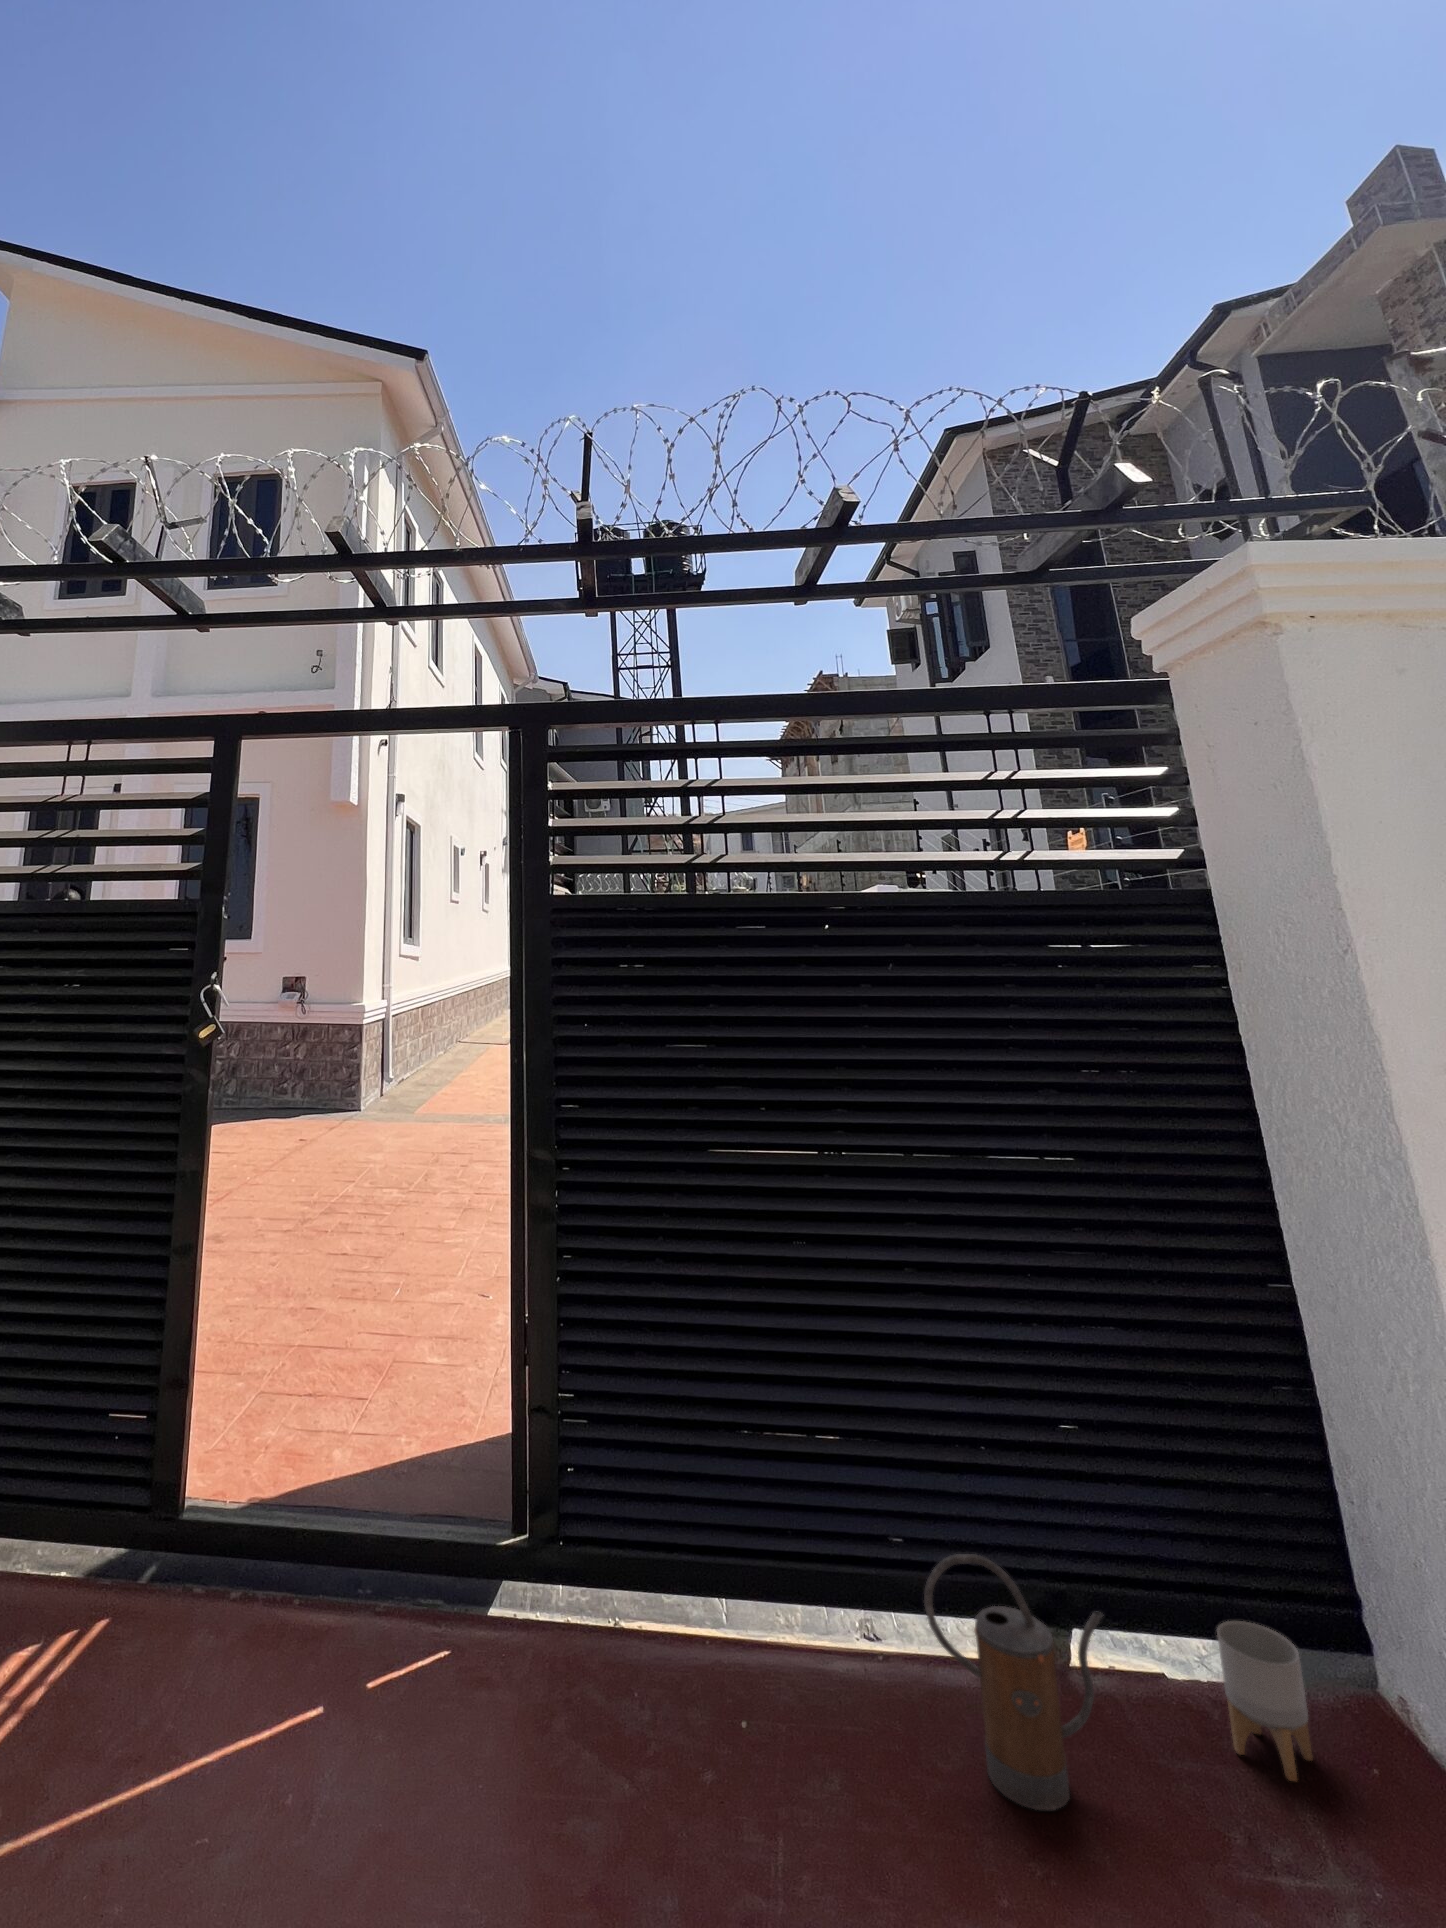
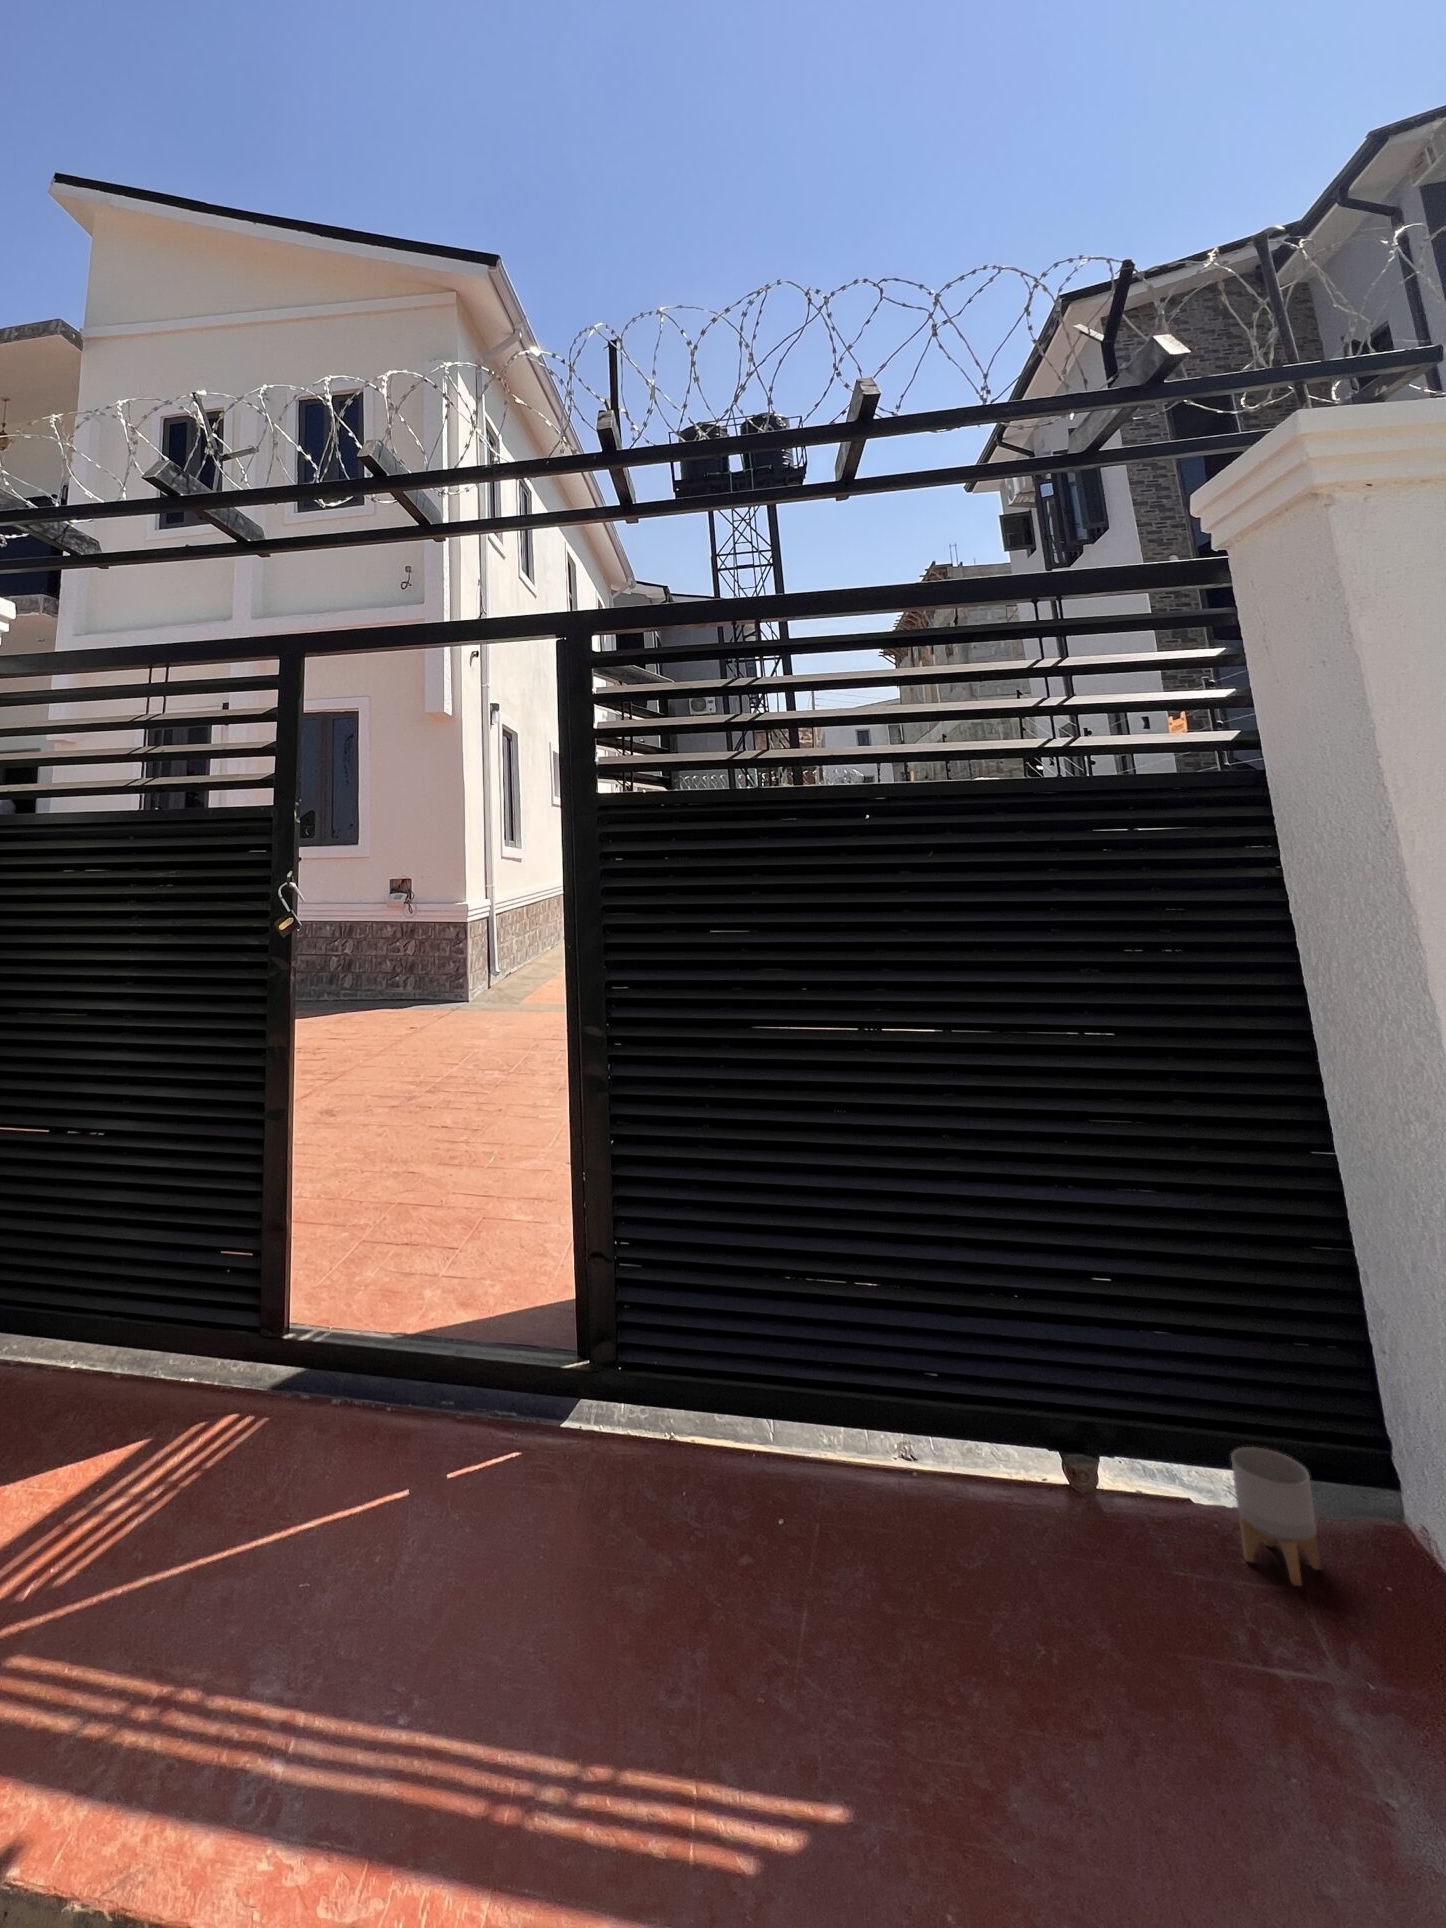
watering can: present [924,1554,1103,1810] -> none [945,1380,1115,1599]

